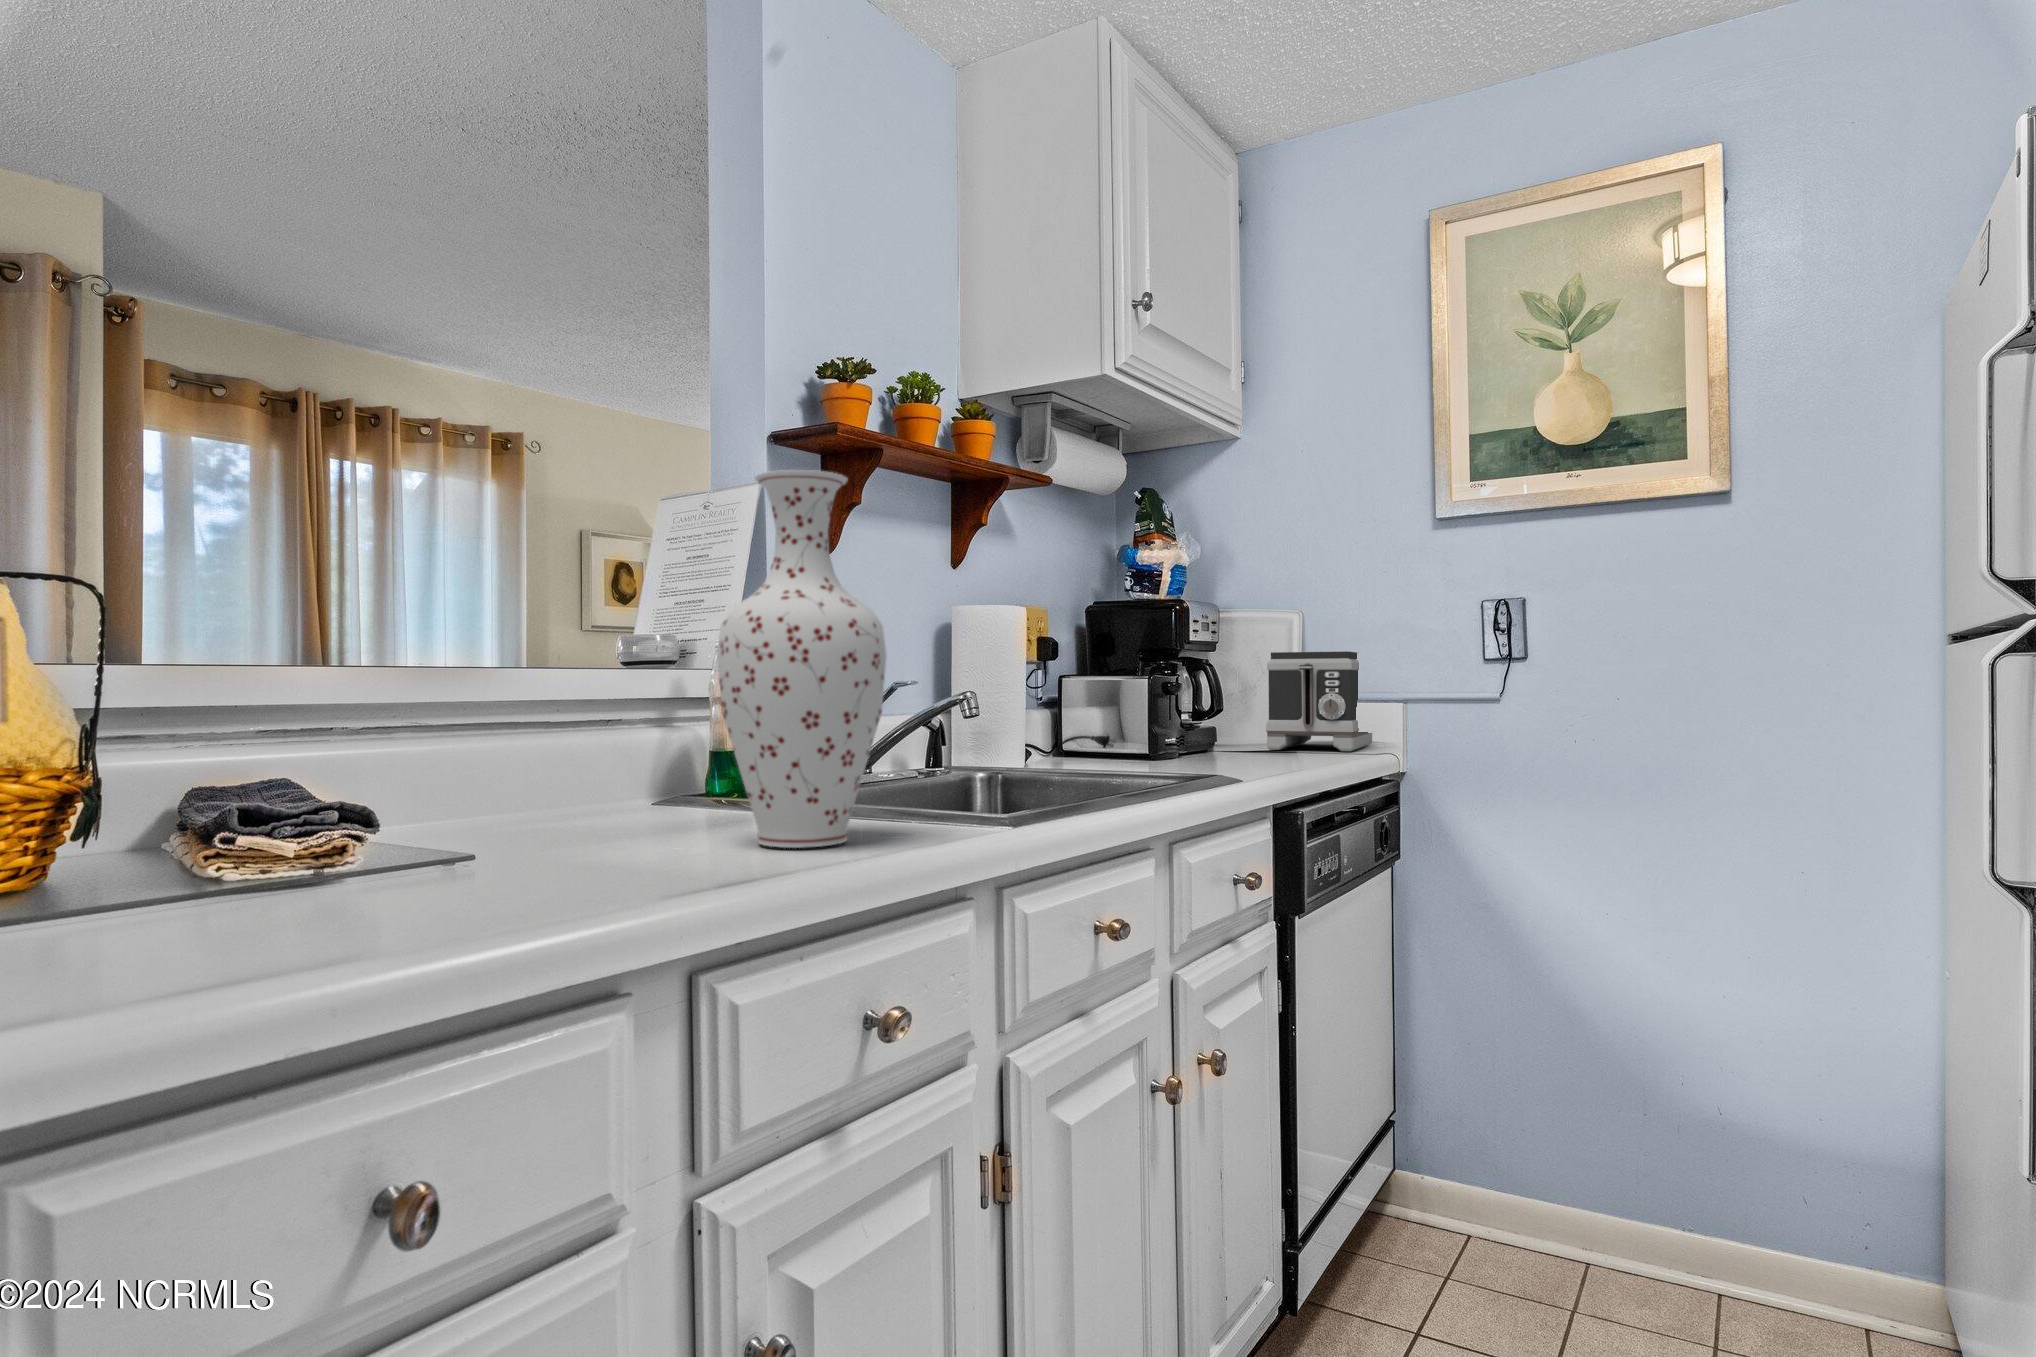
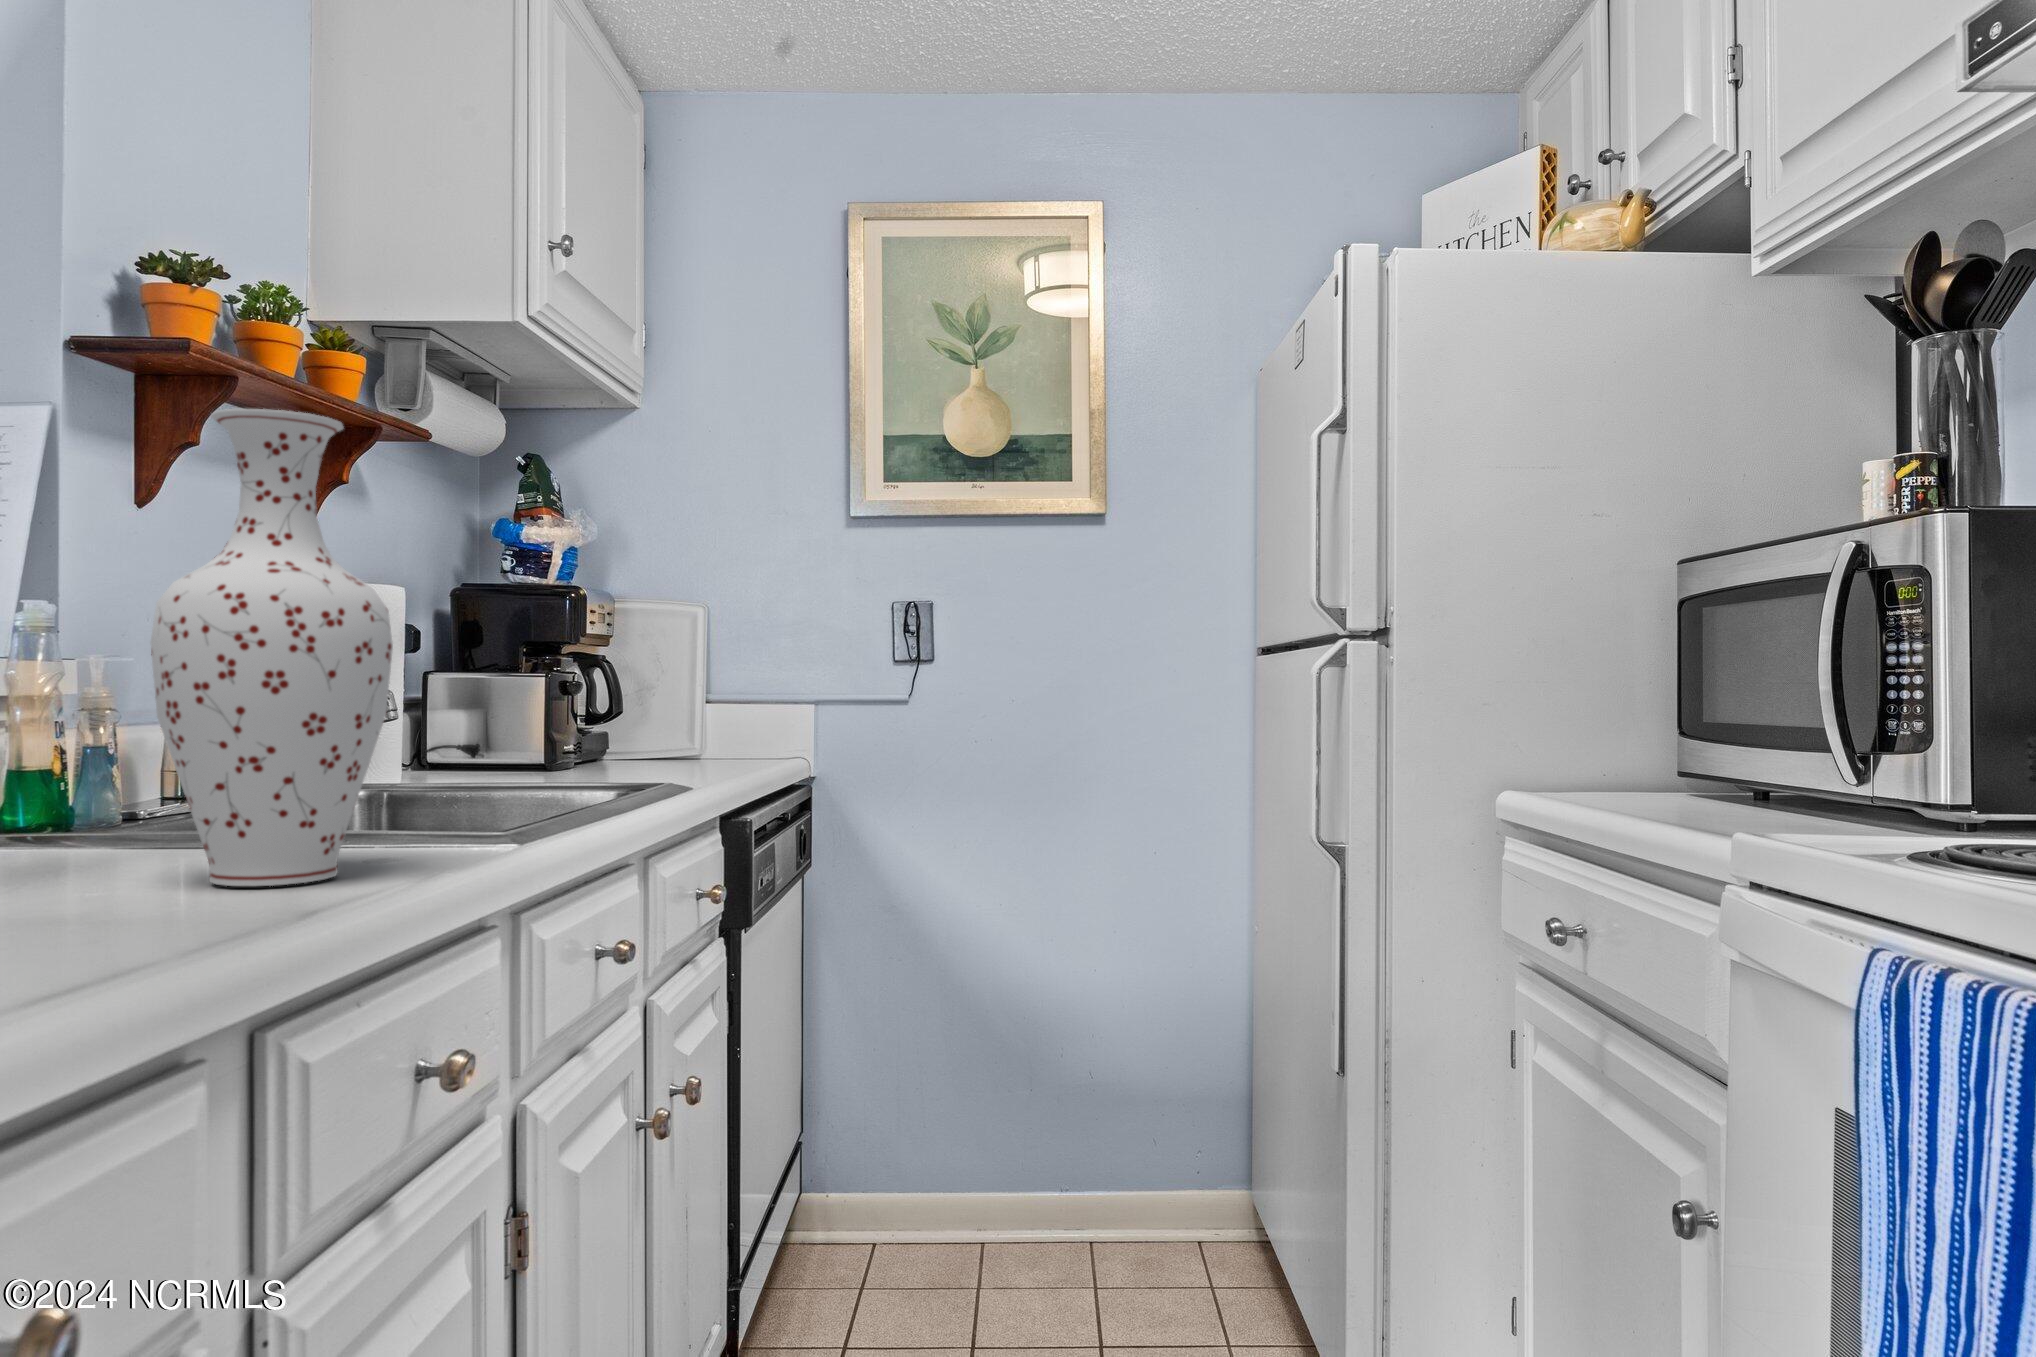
toaster: present [1266,651,1372,751] -> none [671,650,775,757]

